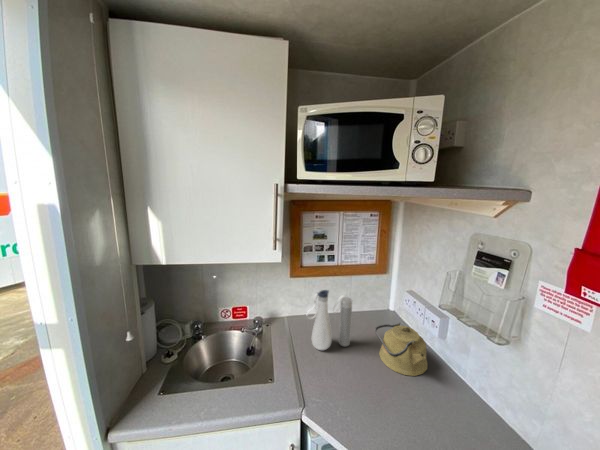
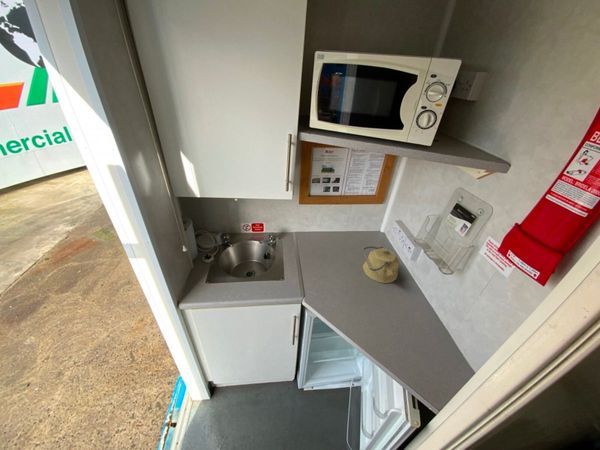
water bottle: present [307,290,352,350] -> none [311,219,348,261]

